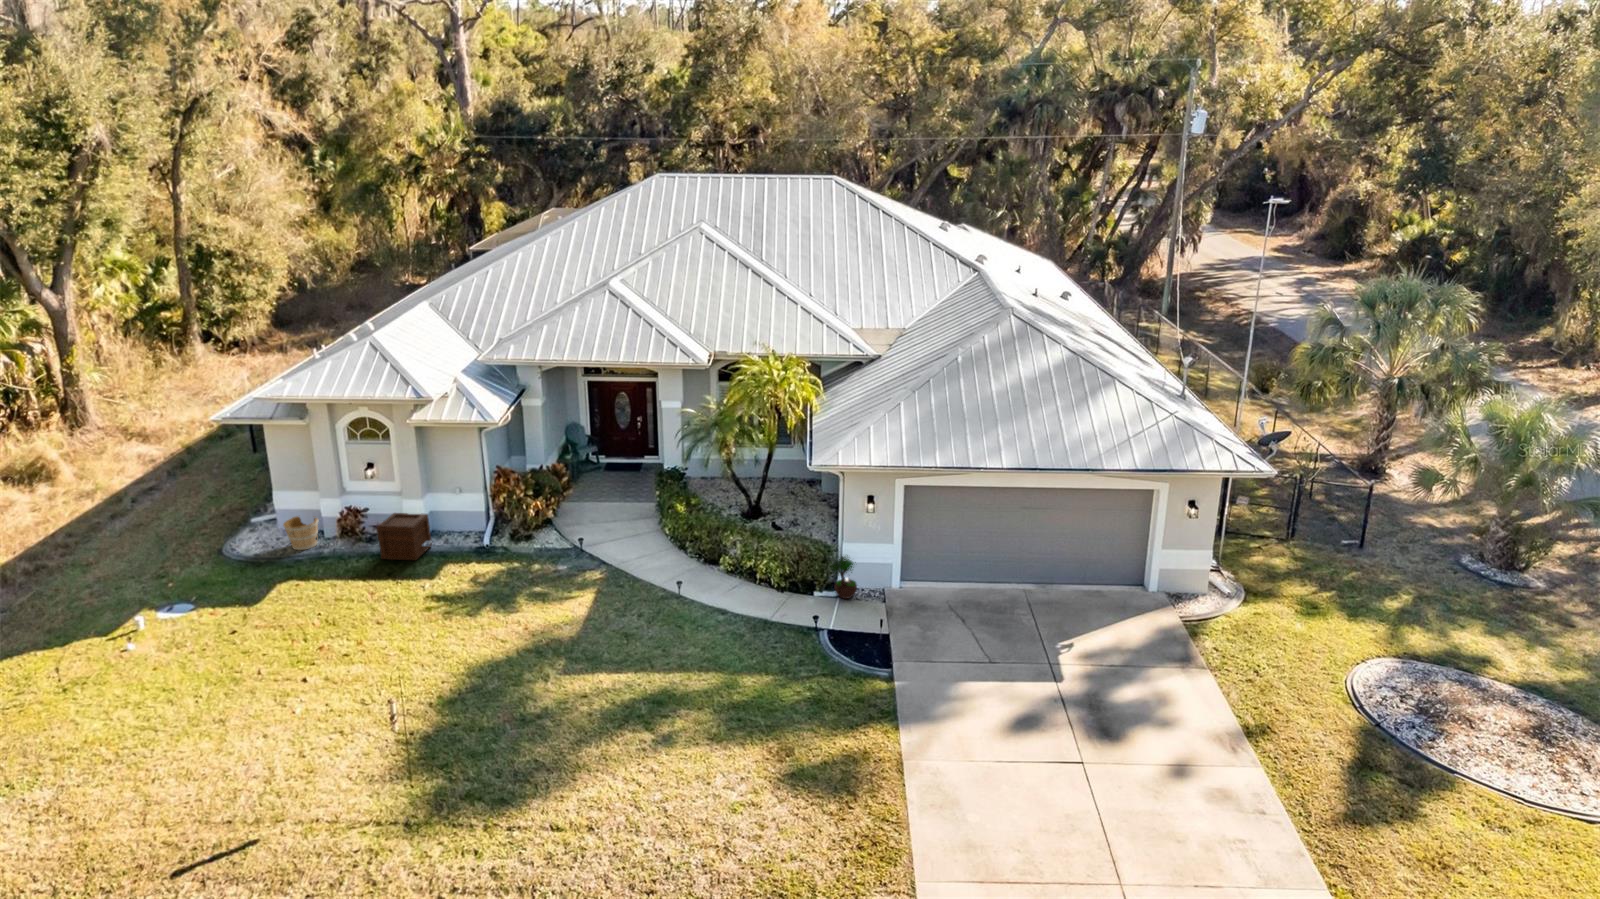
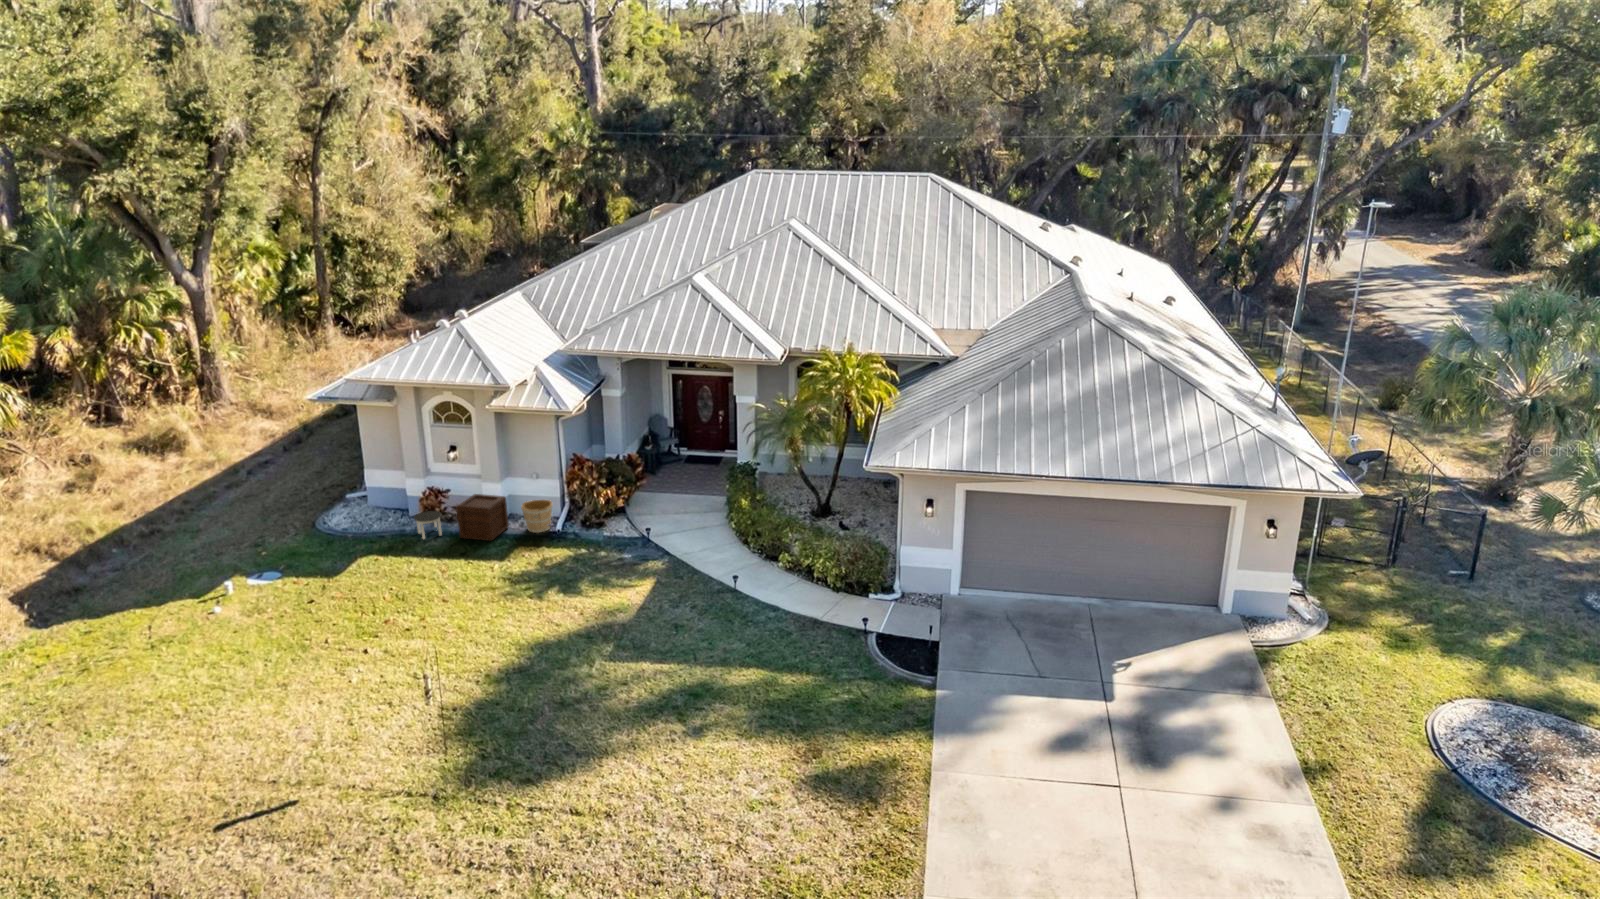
wooden bucket: present [283,516,319,550] -> present [521,500,553,533]
round table: none [330,533,361,563] -> present [414,511,442,539]
potted tree: present [829,555,857,599] -> none [883,554,914,603]

